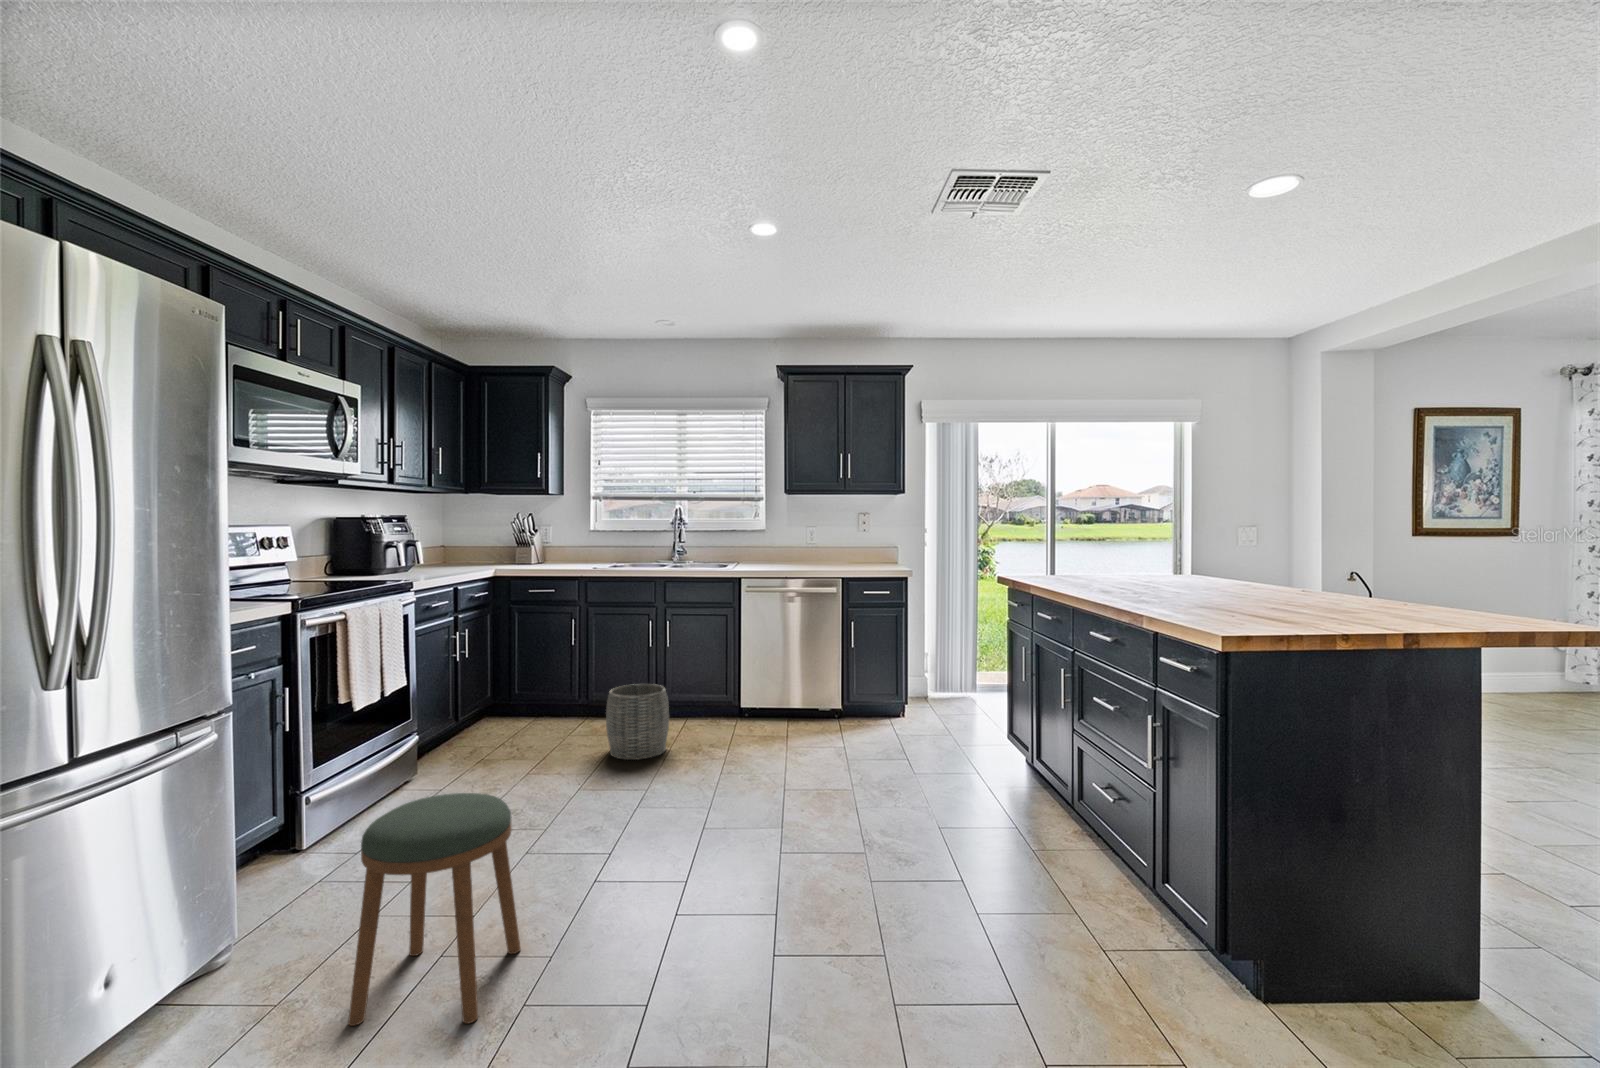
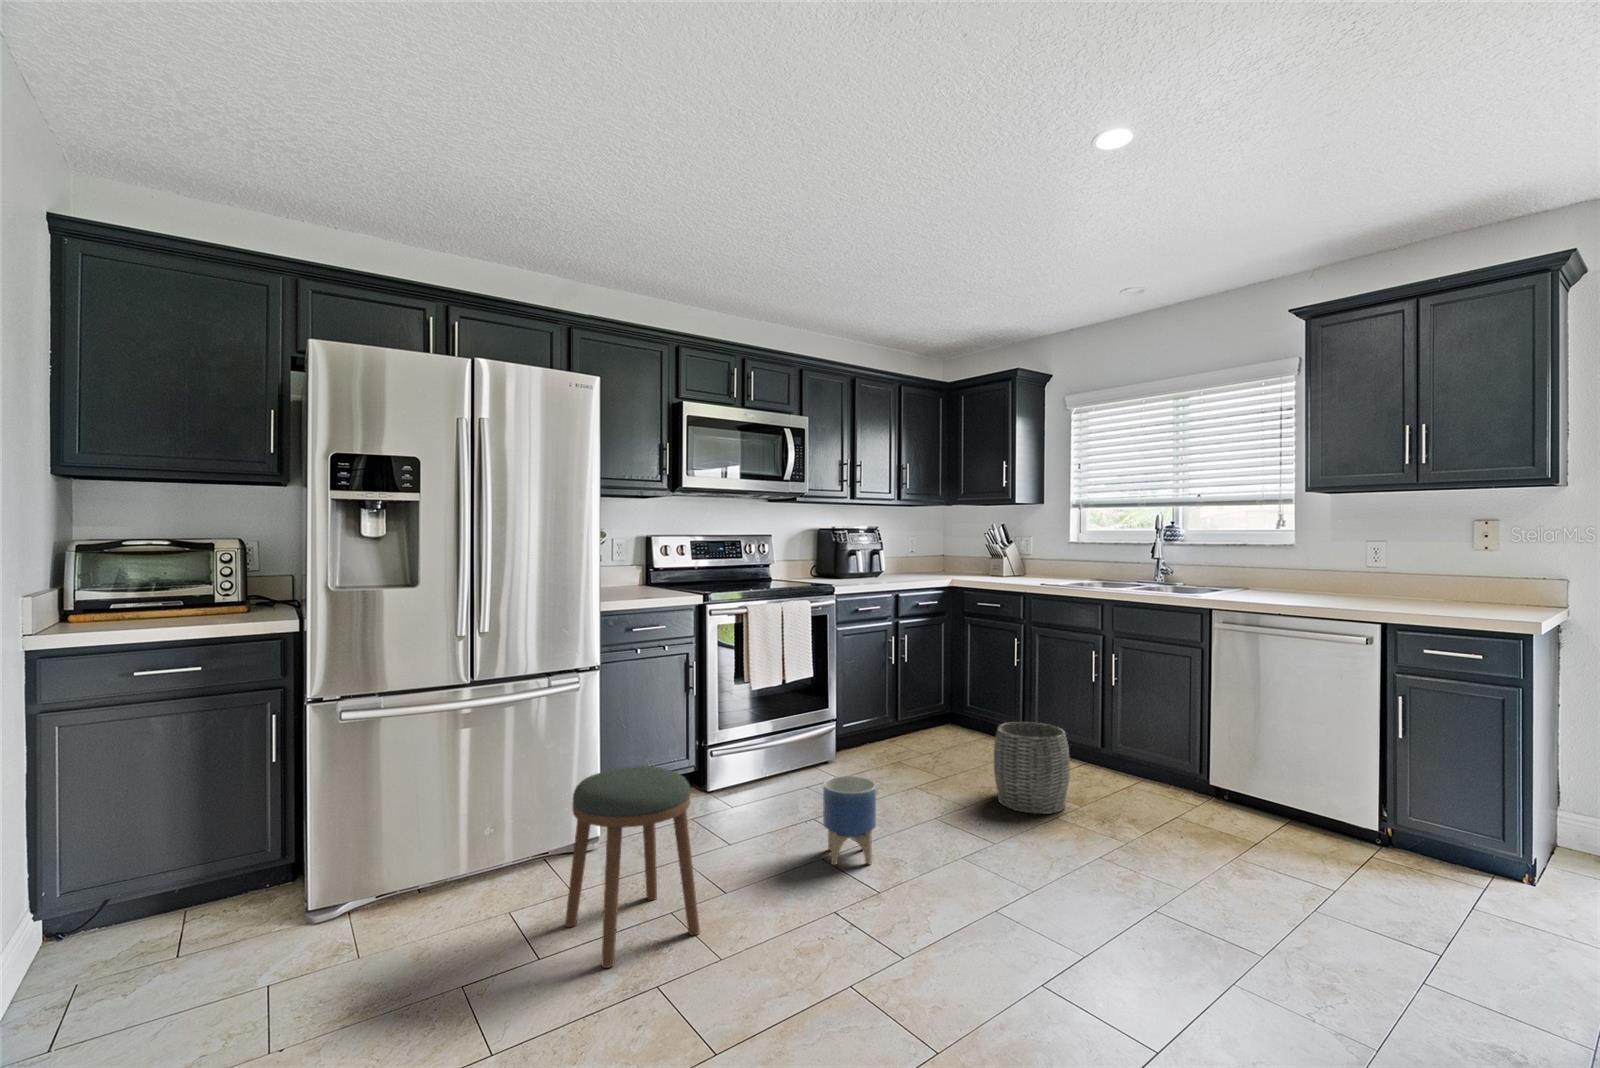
planter: none [532,759,587,848] -> present [823,776,876,865]

